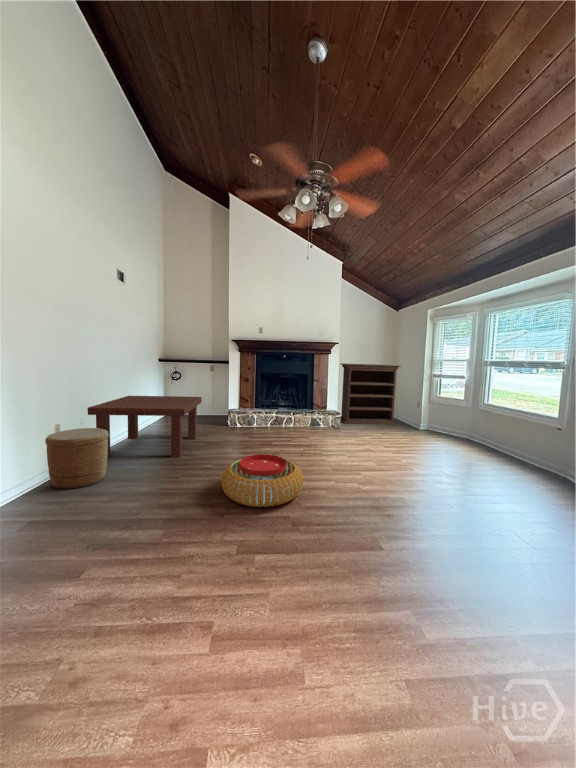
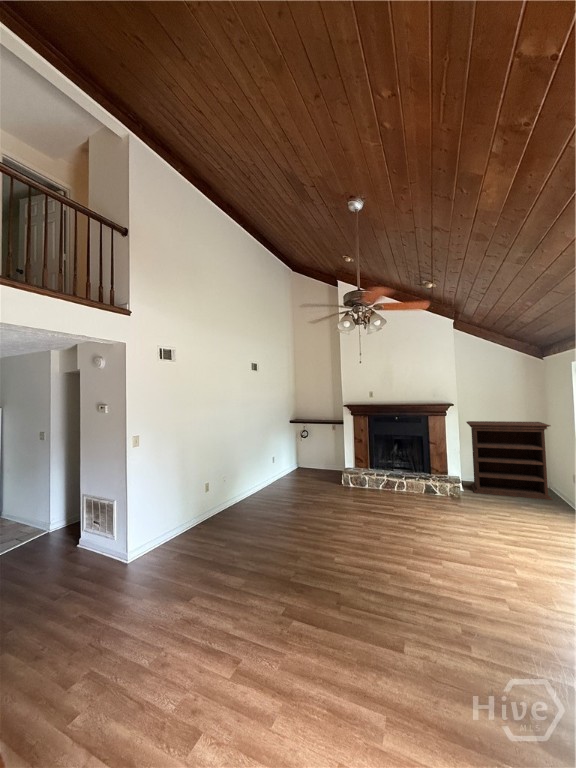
coffee table: present [88,396,202,458] -> none [227,457,312,516]
woven basket: present [45,428,109,489] -> none [198,488,234,533]
pouf: present [221,454,303,507] -> none [297,528,369,582]

